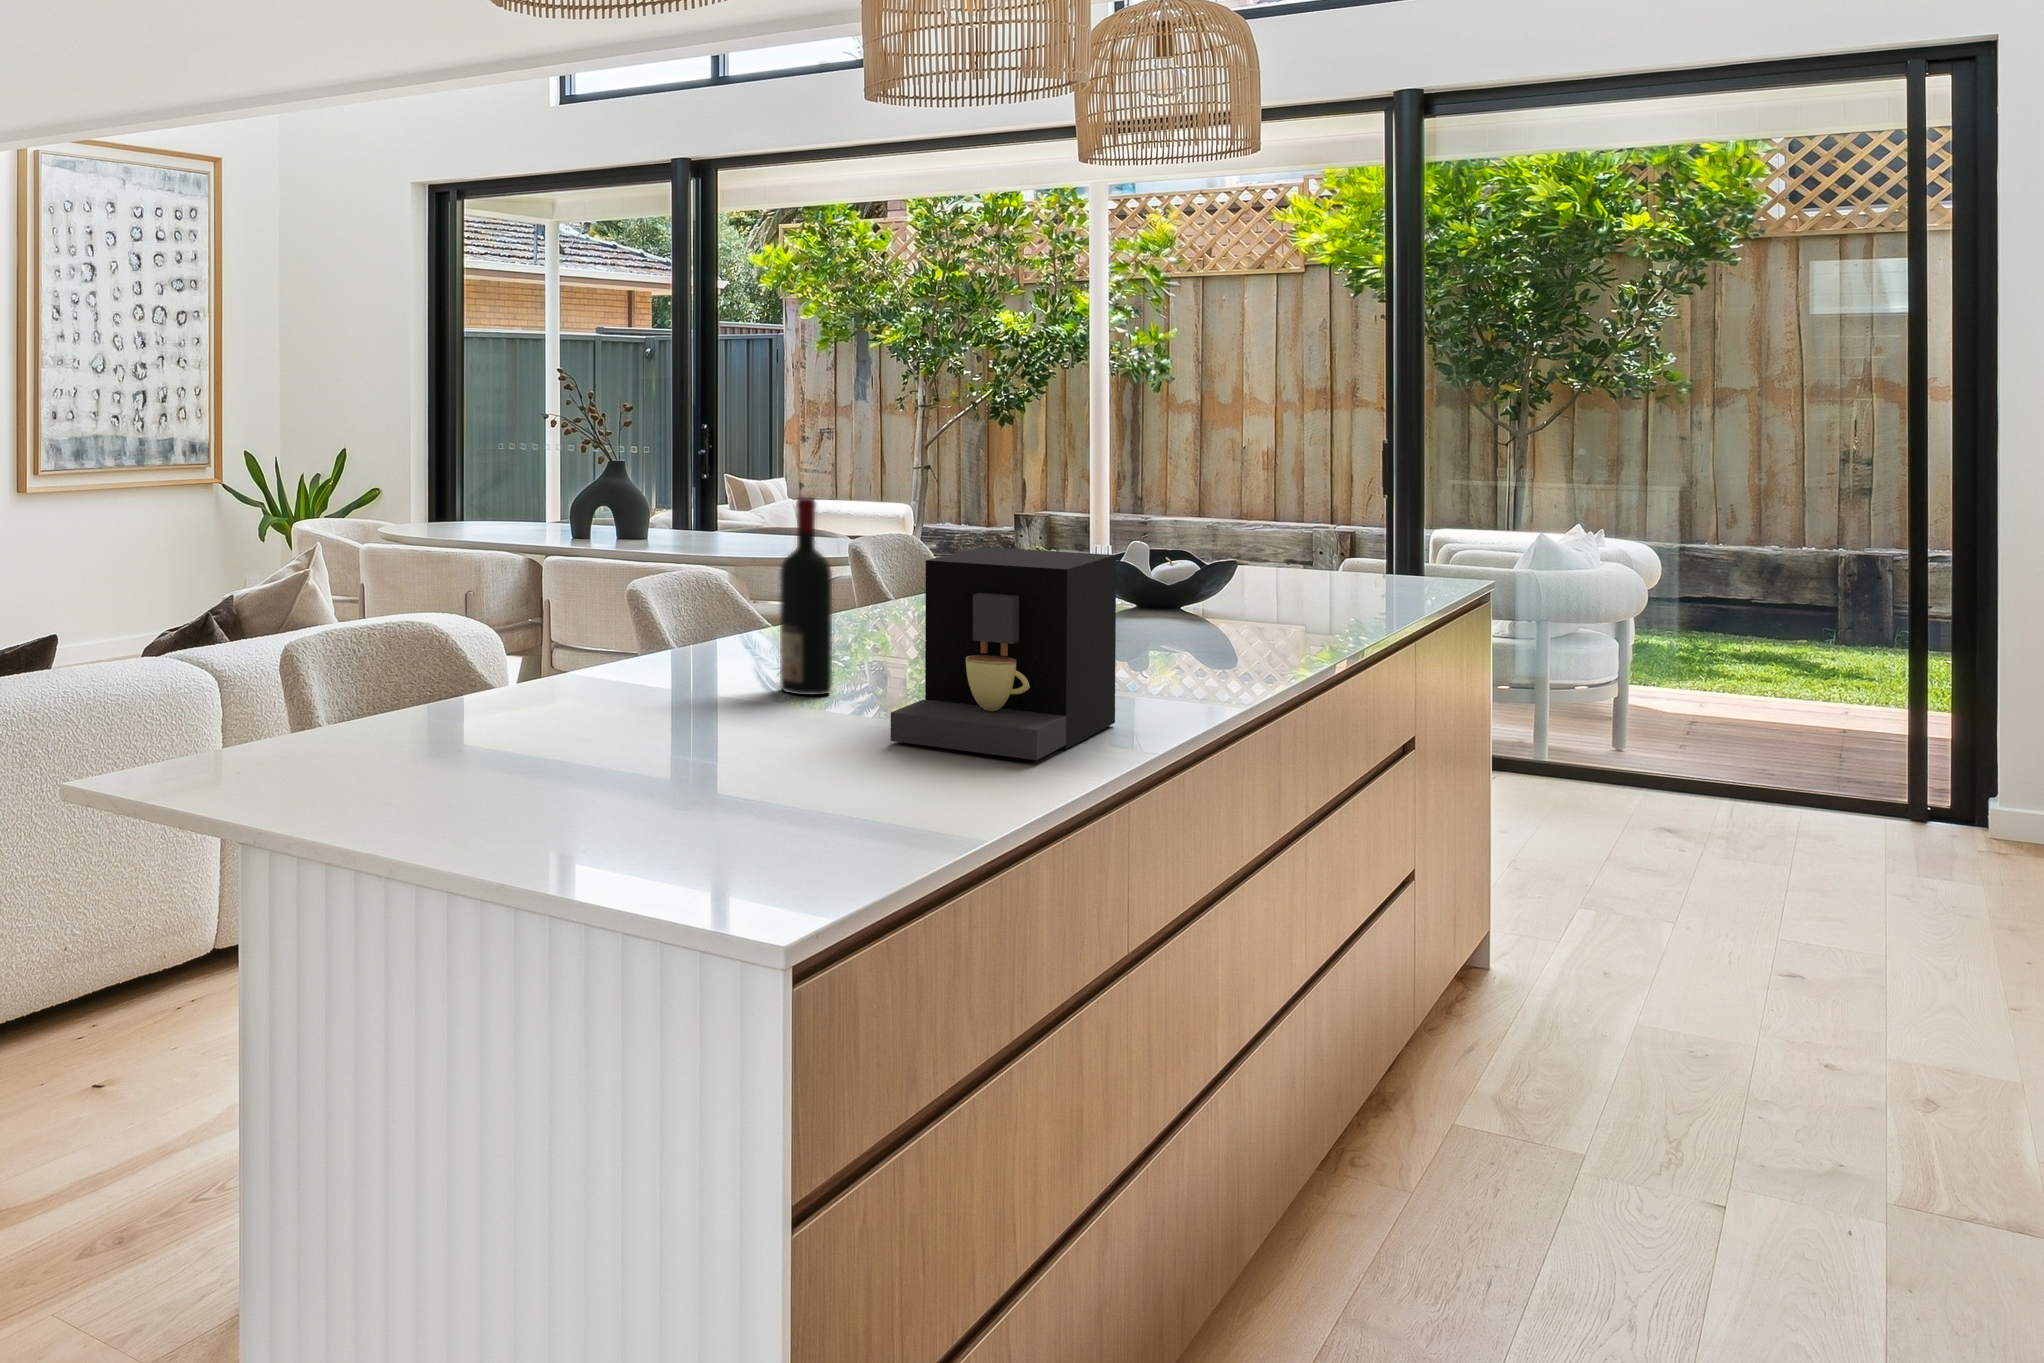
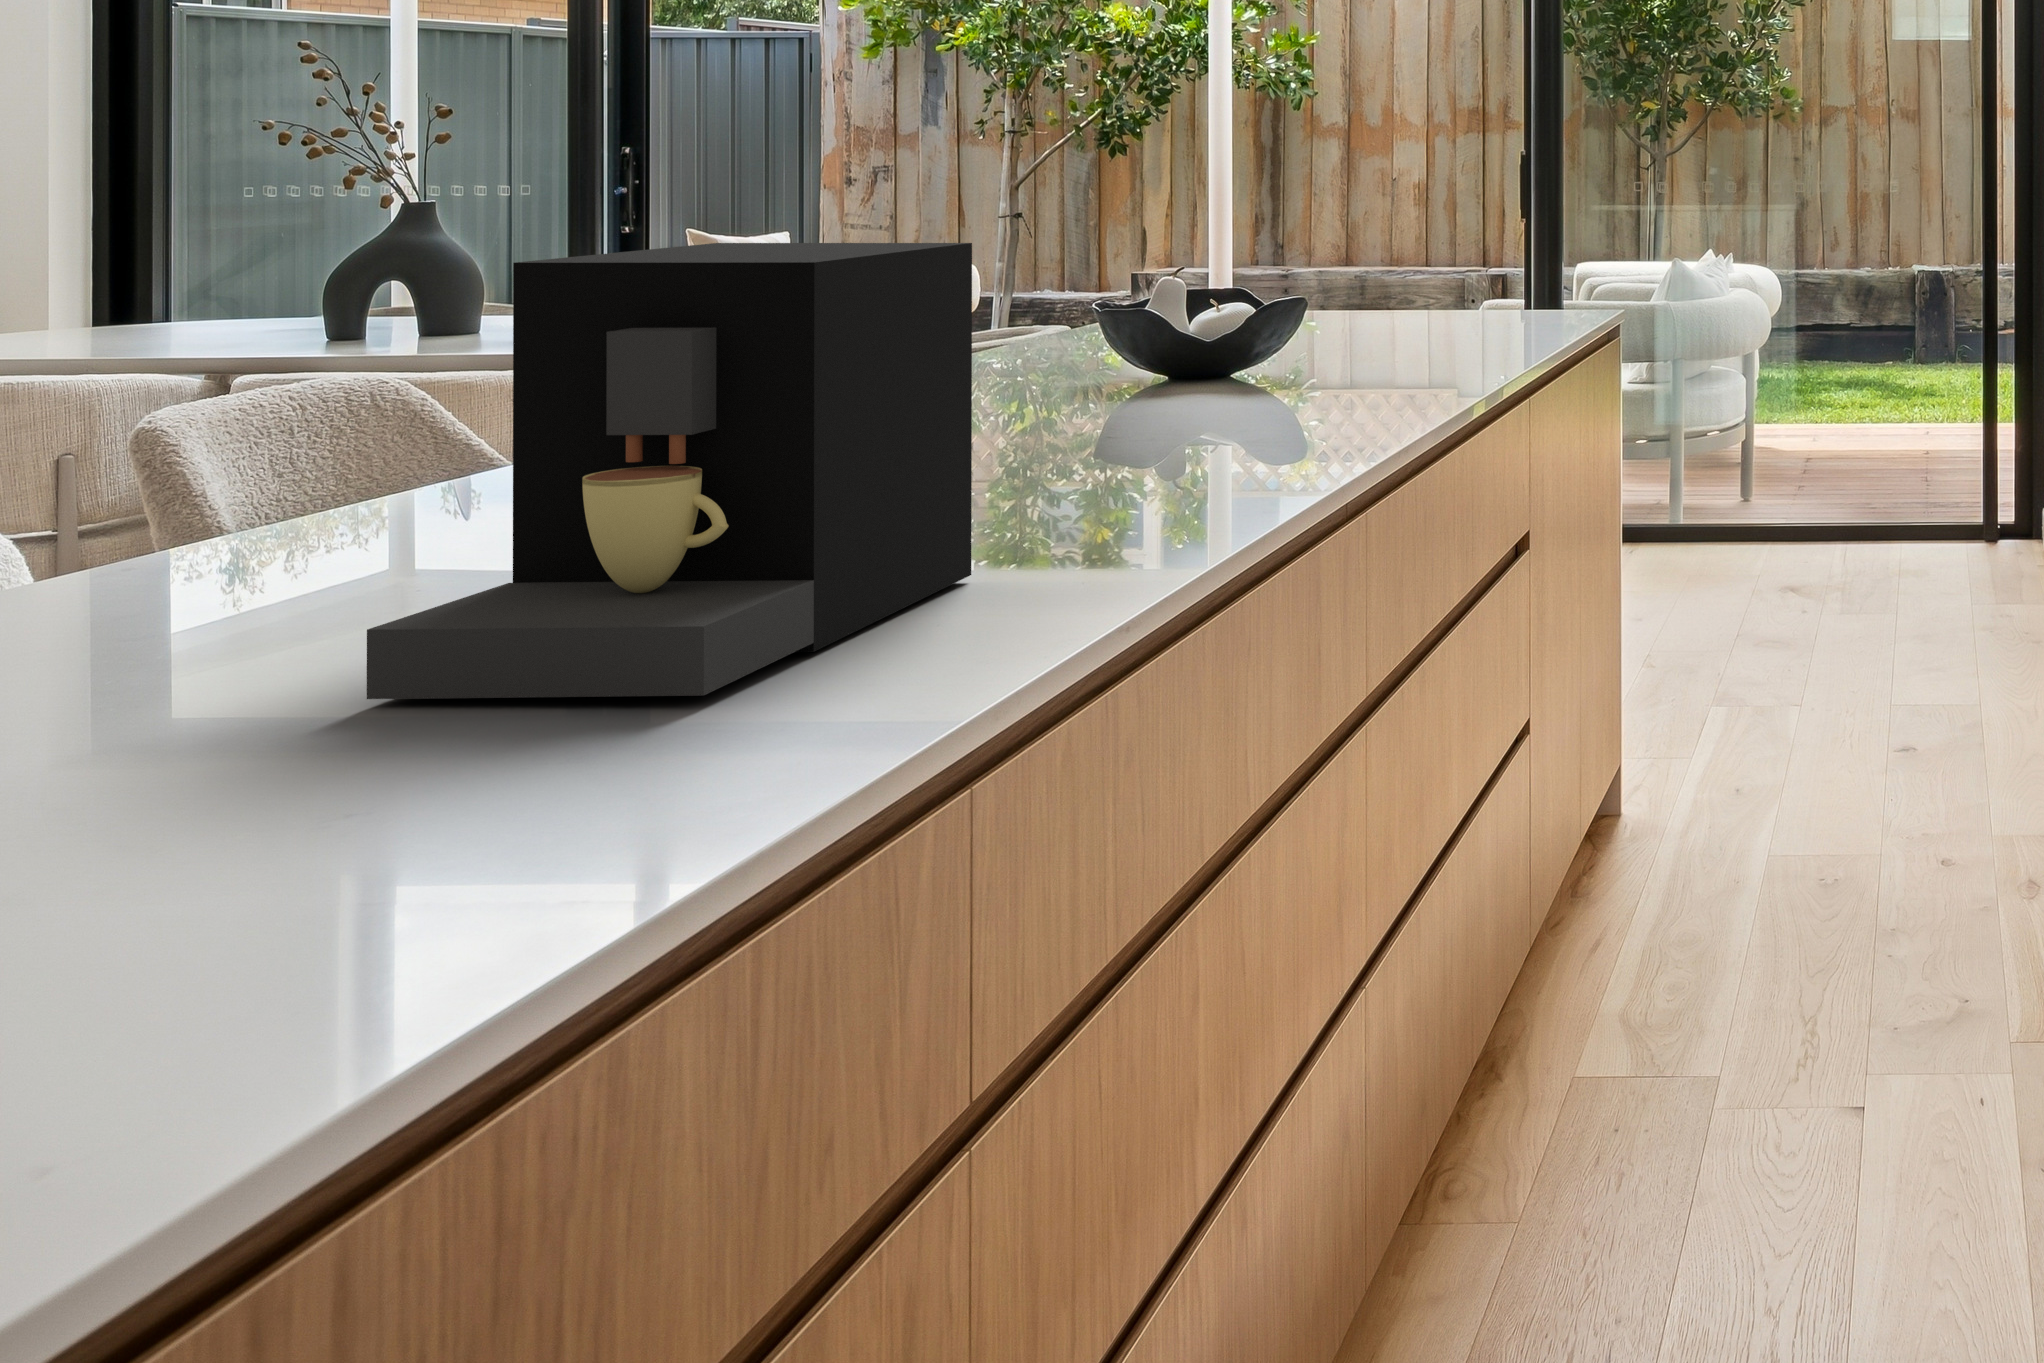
wine bottle: present [780,497,832,695] -> none [240,147,380,603]

